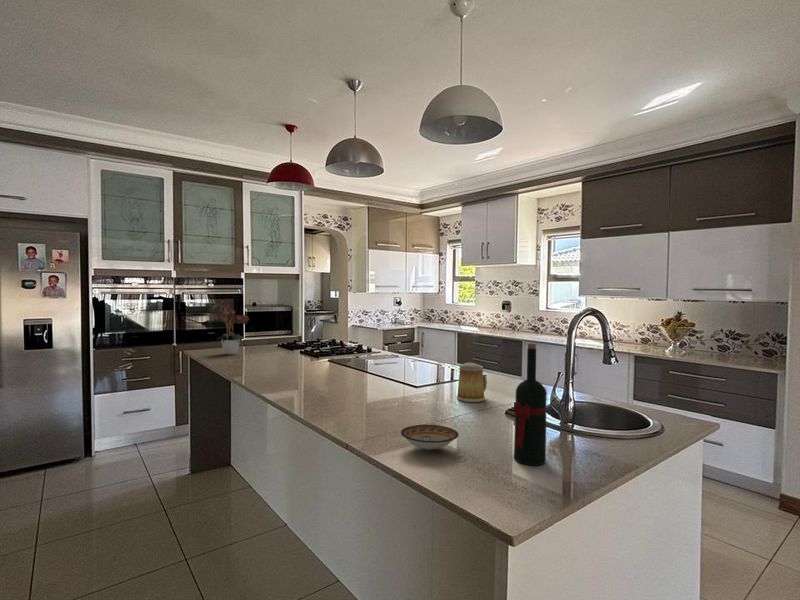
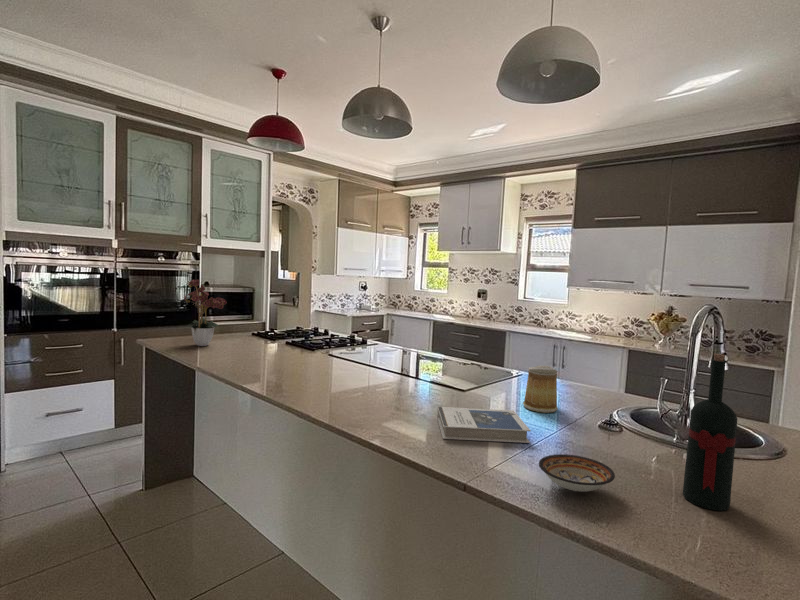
hardback book: none [362,395,434,421] -> present [437,407,531,443]

